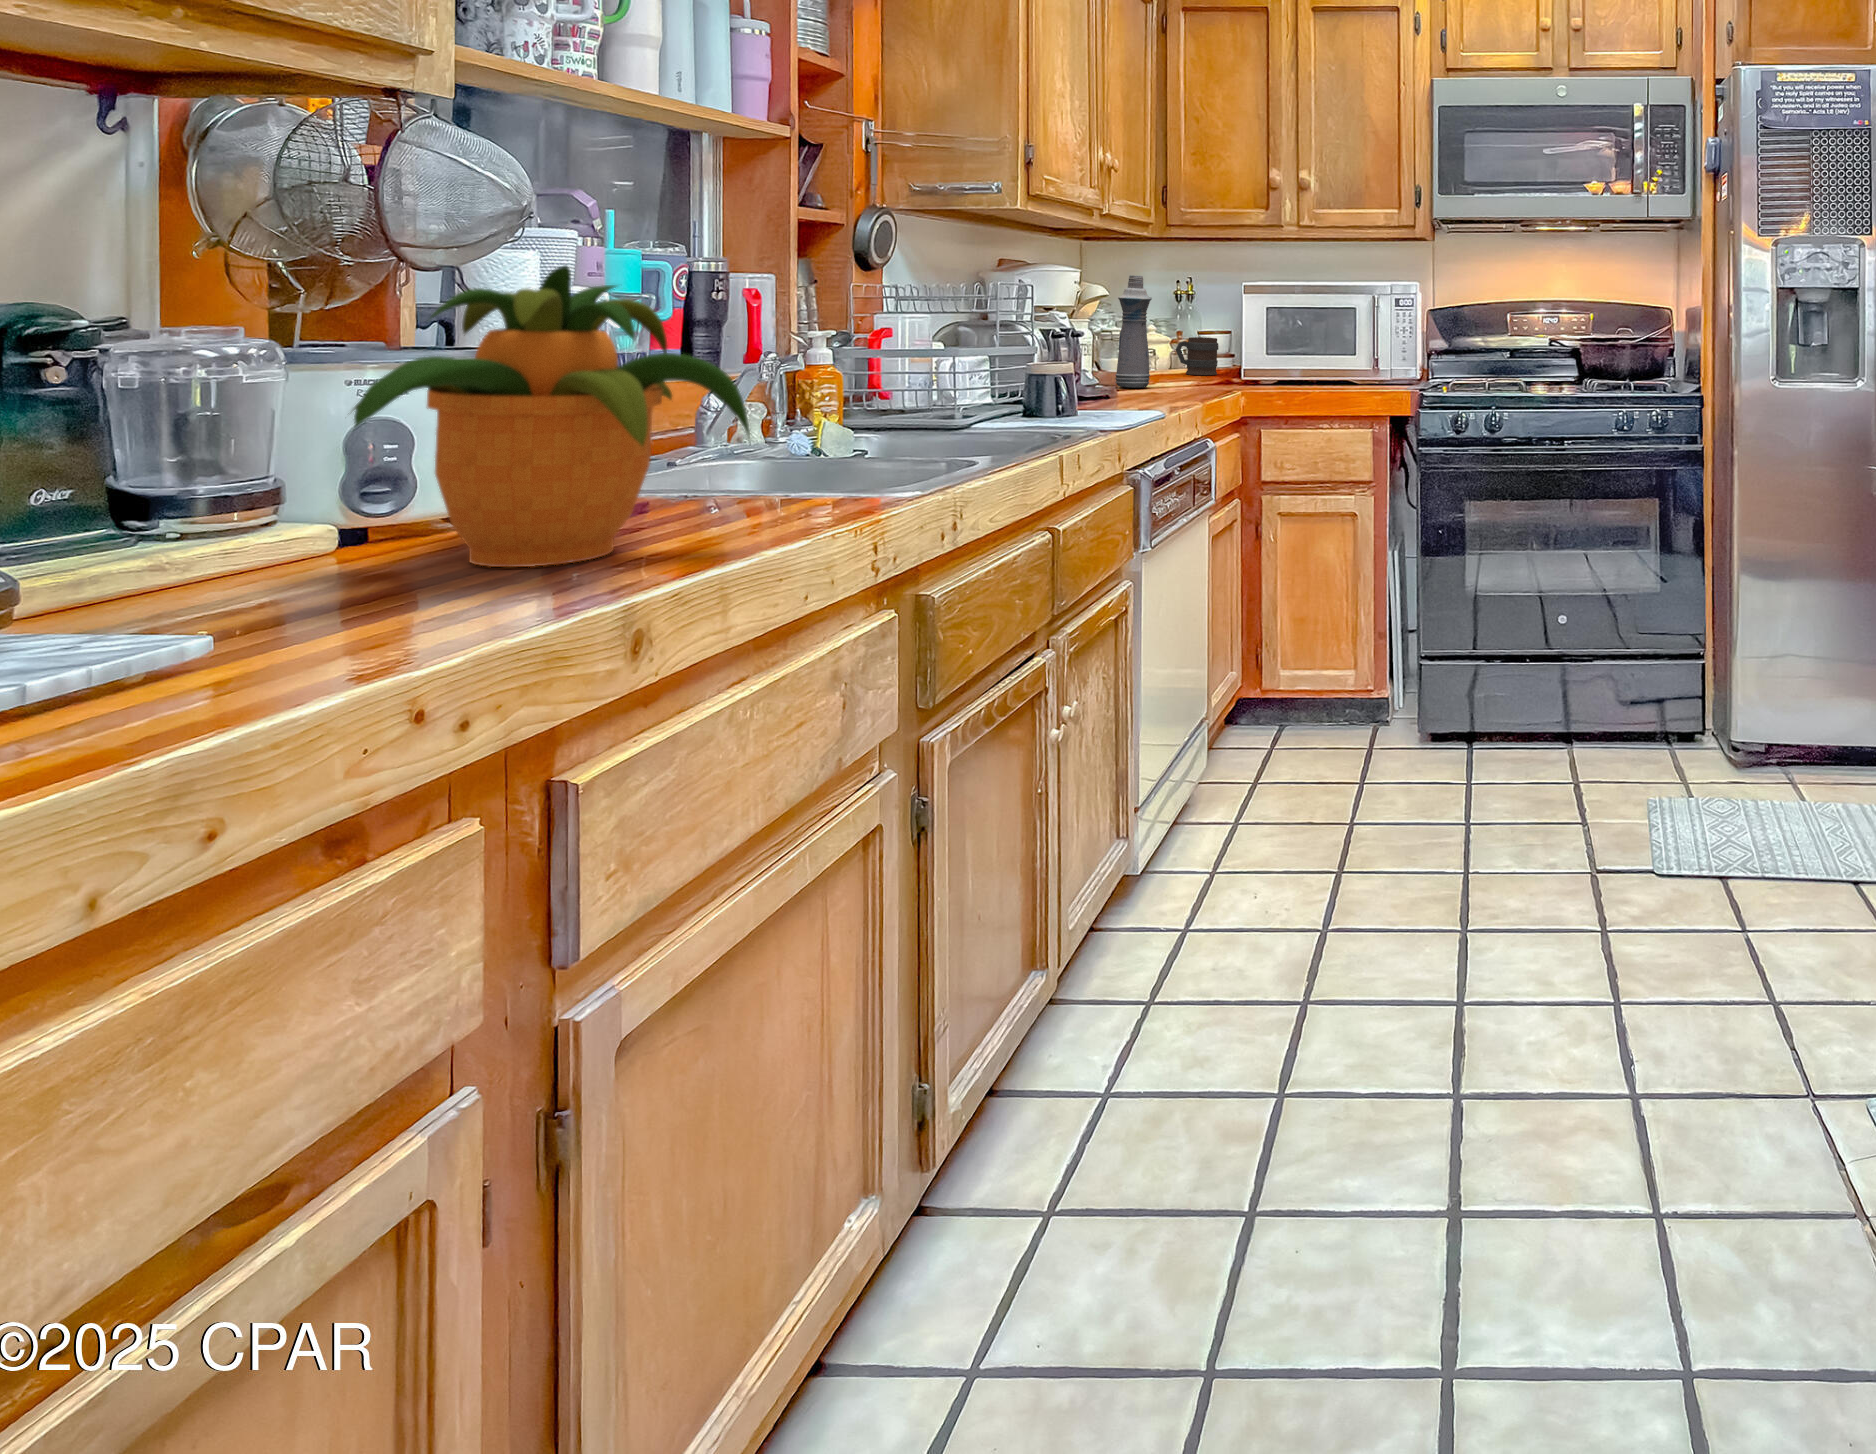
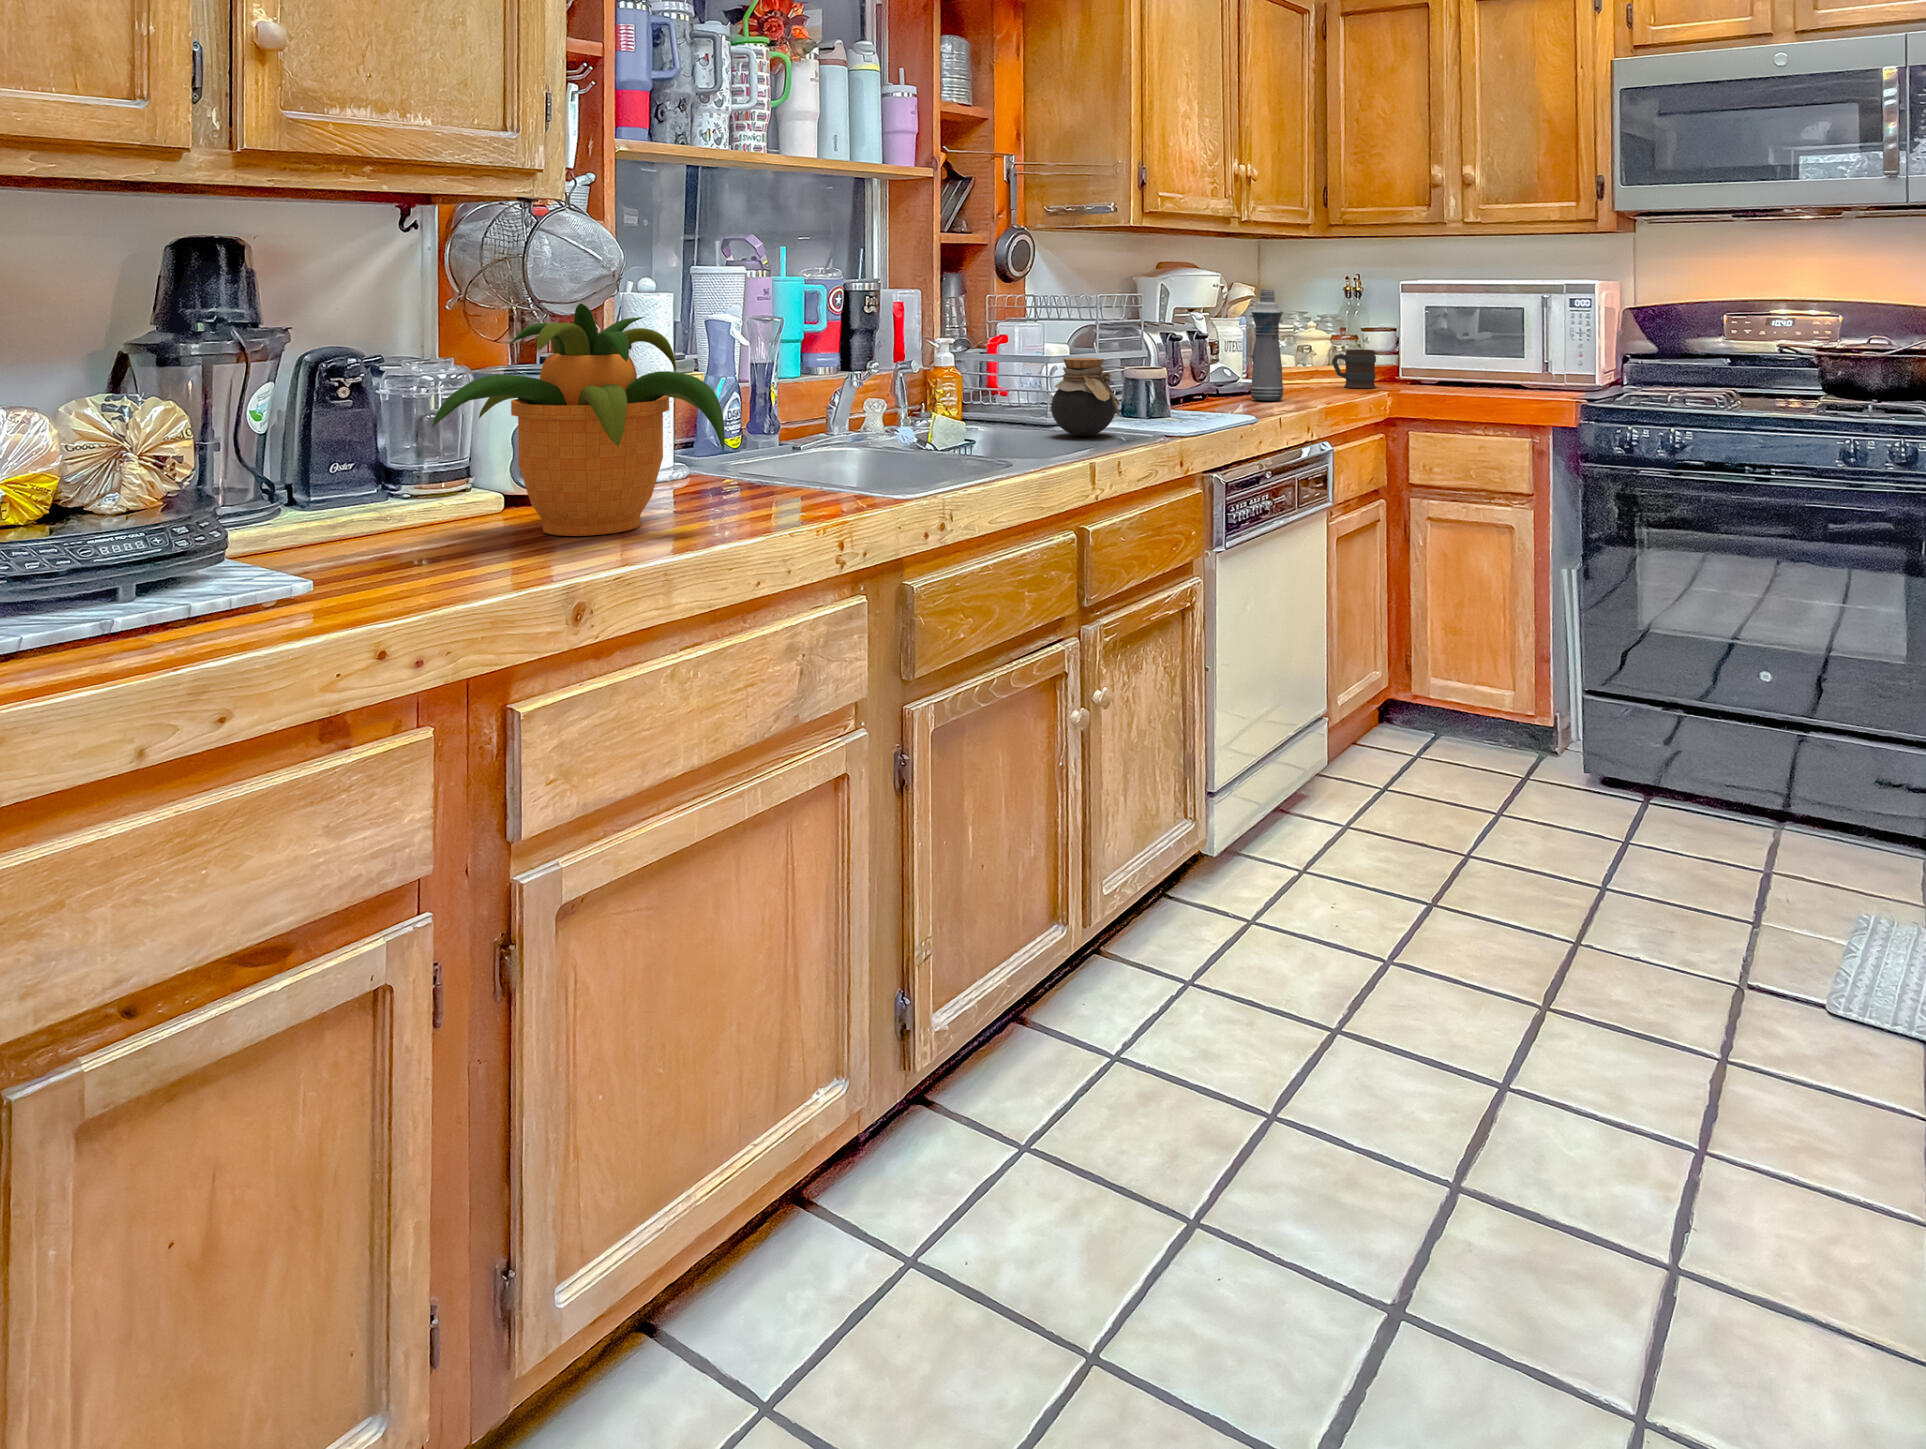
jar: none [965,343,1048,427] -> present [1051,358,1120,436]

